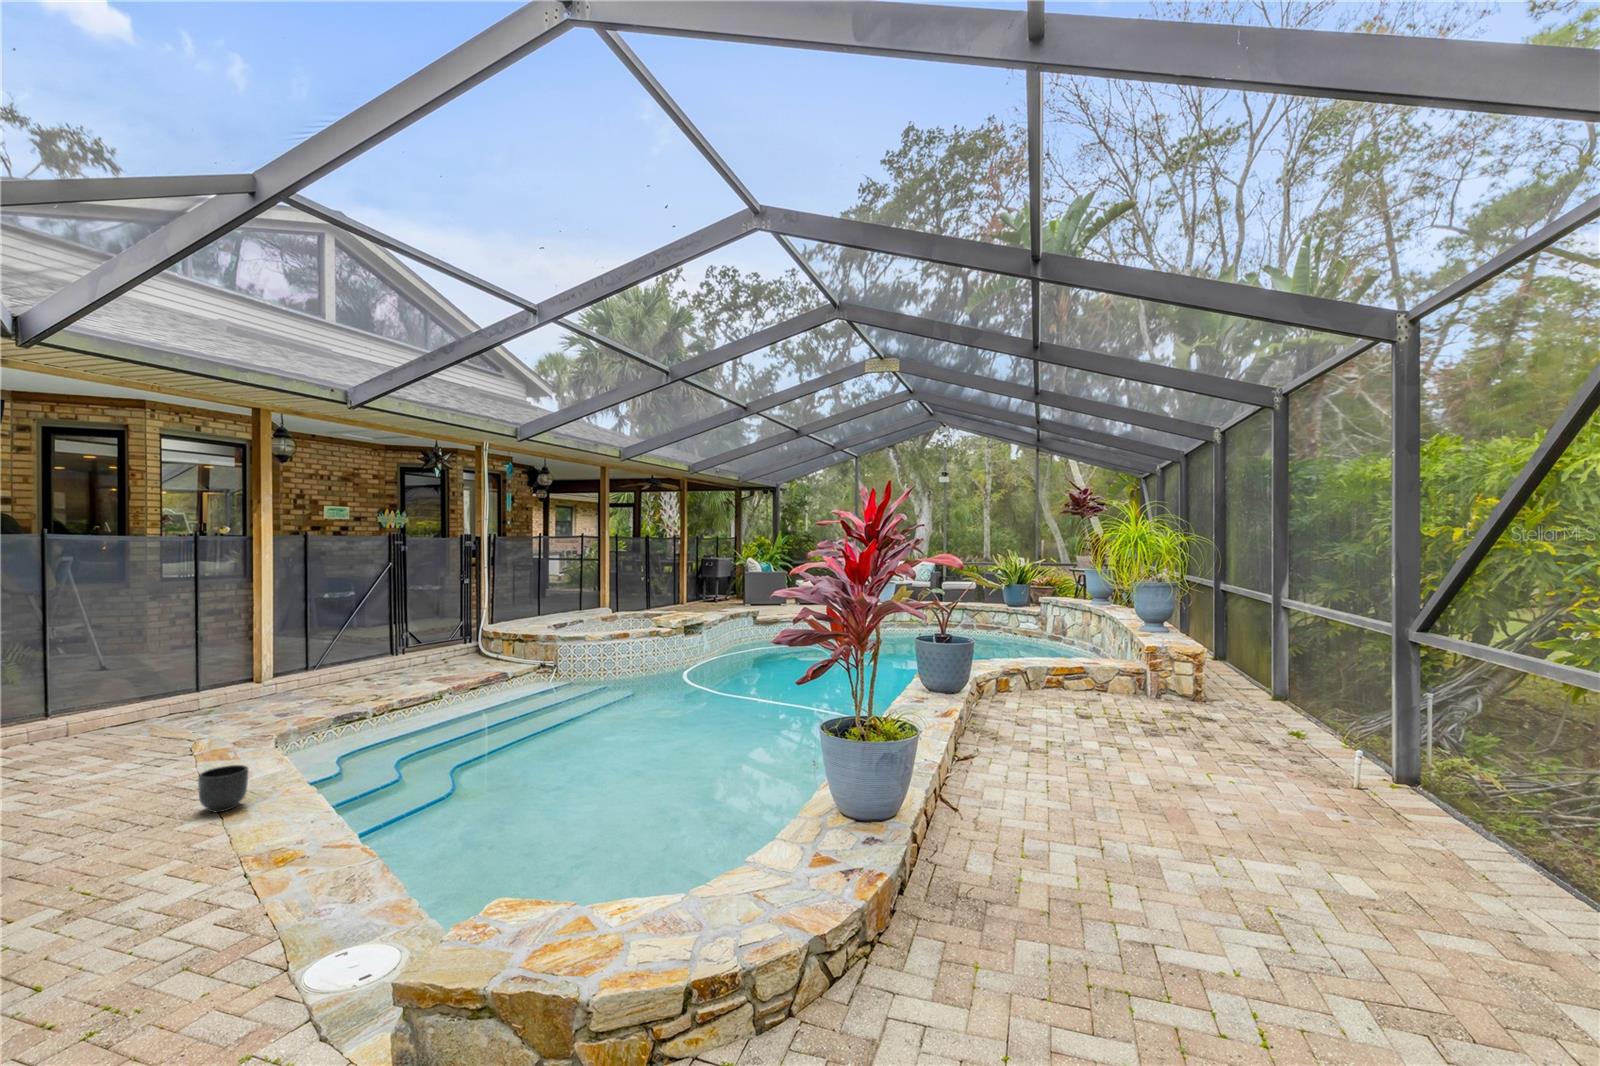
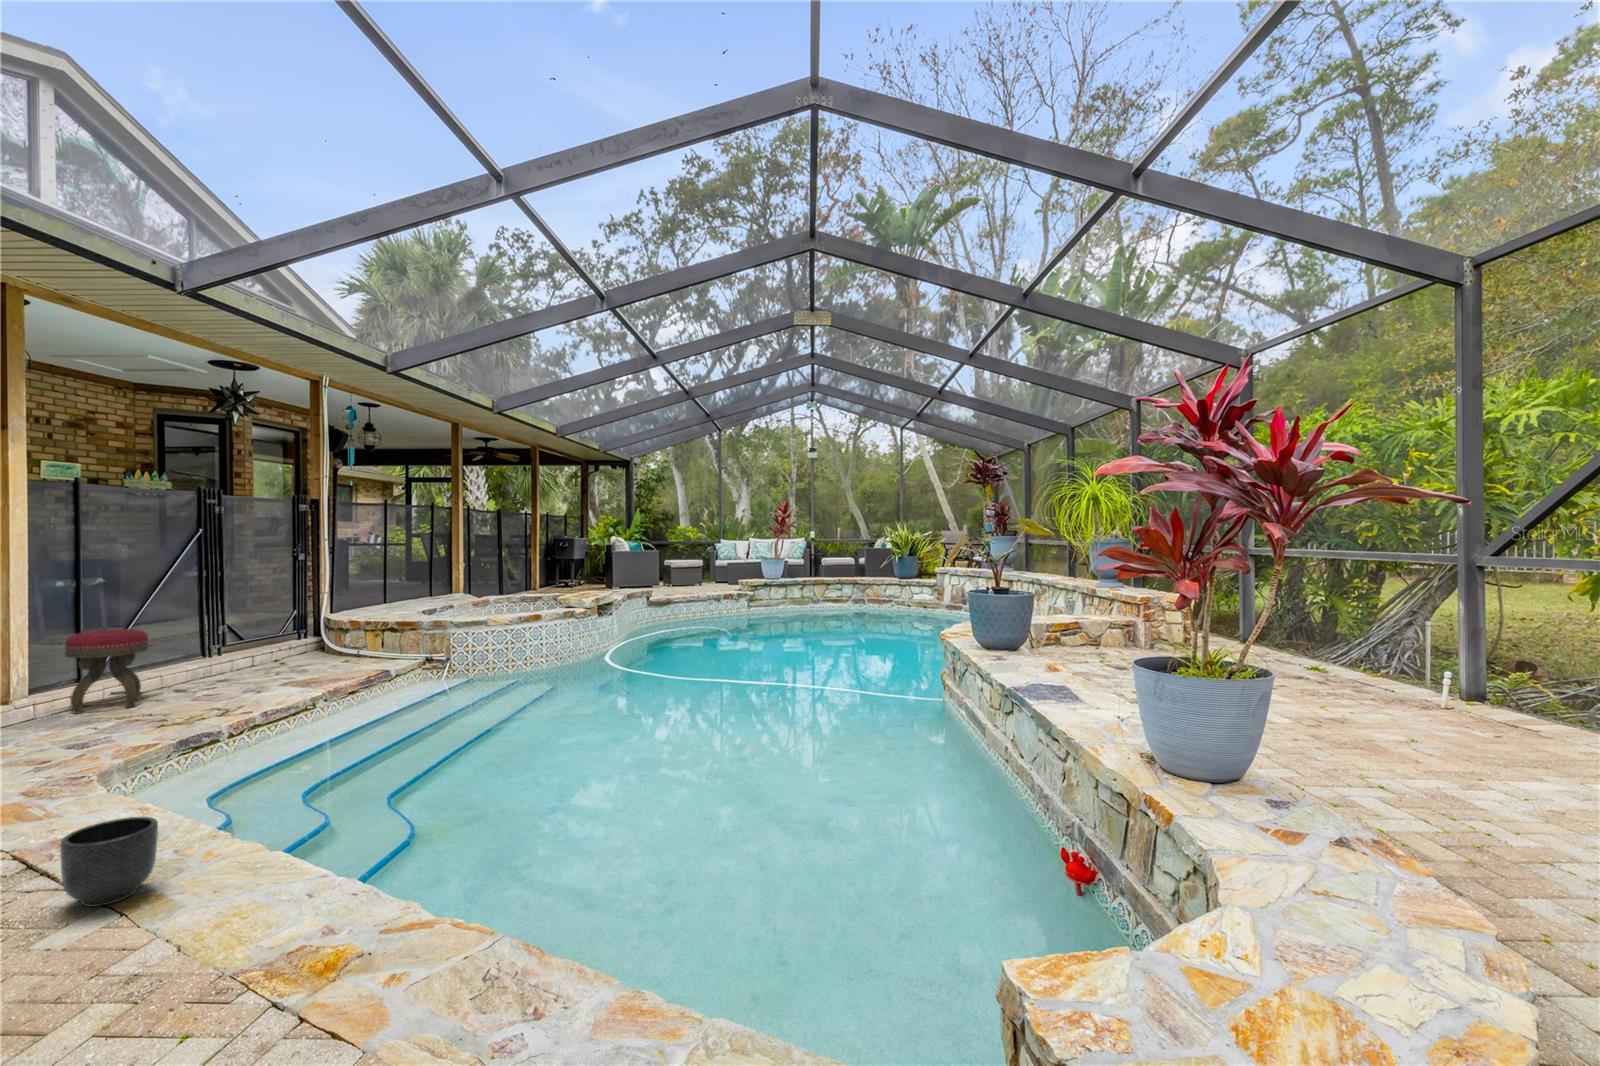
stool: none [296,636,343,691] -> present [65,629,148,714]

